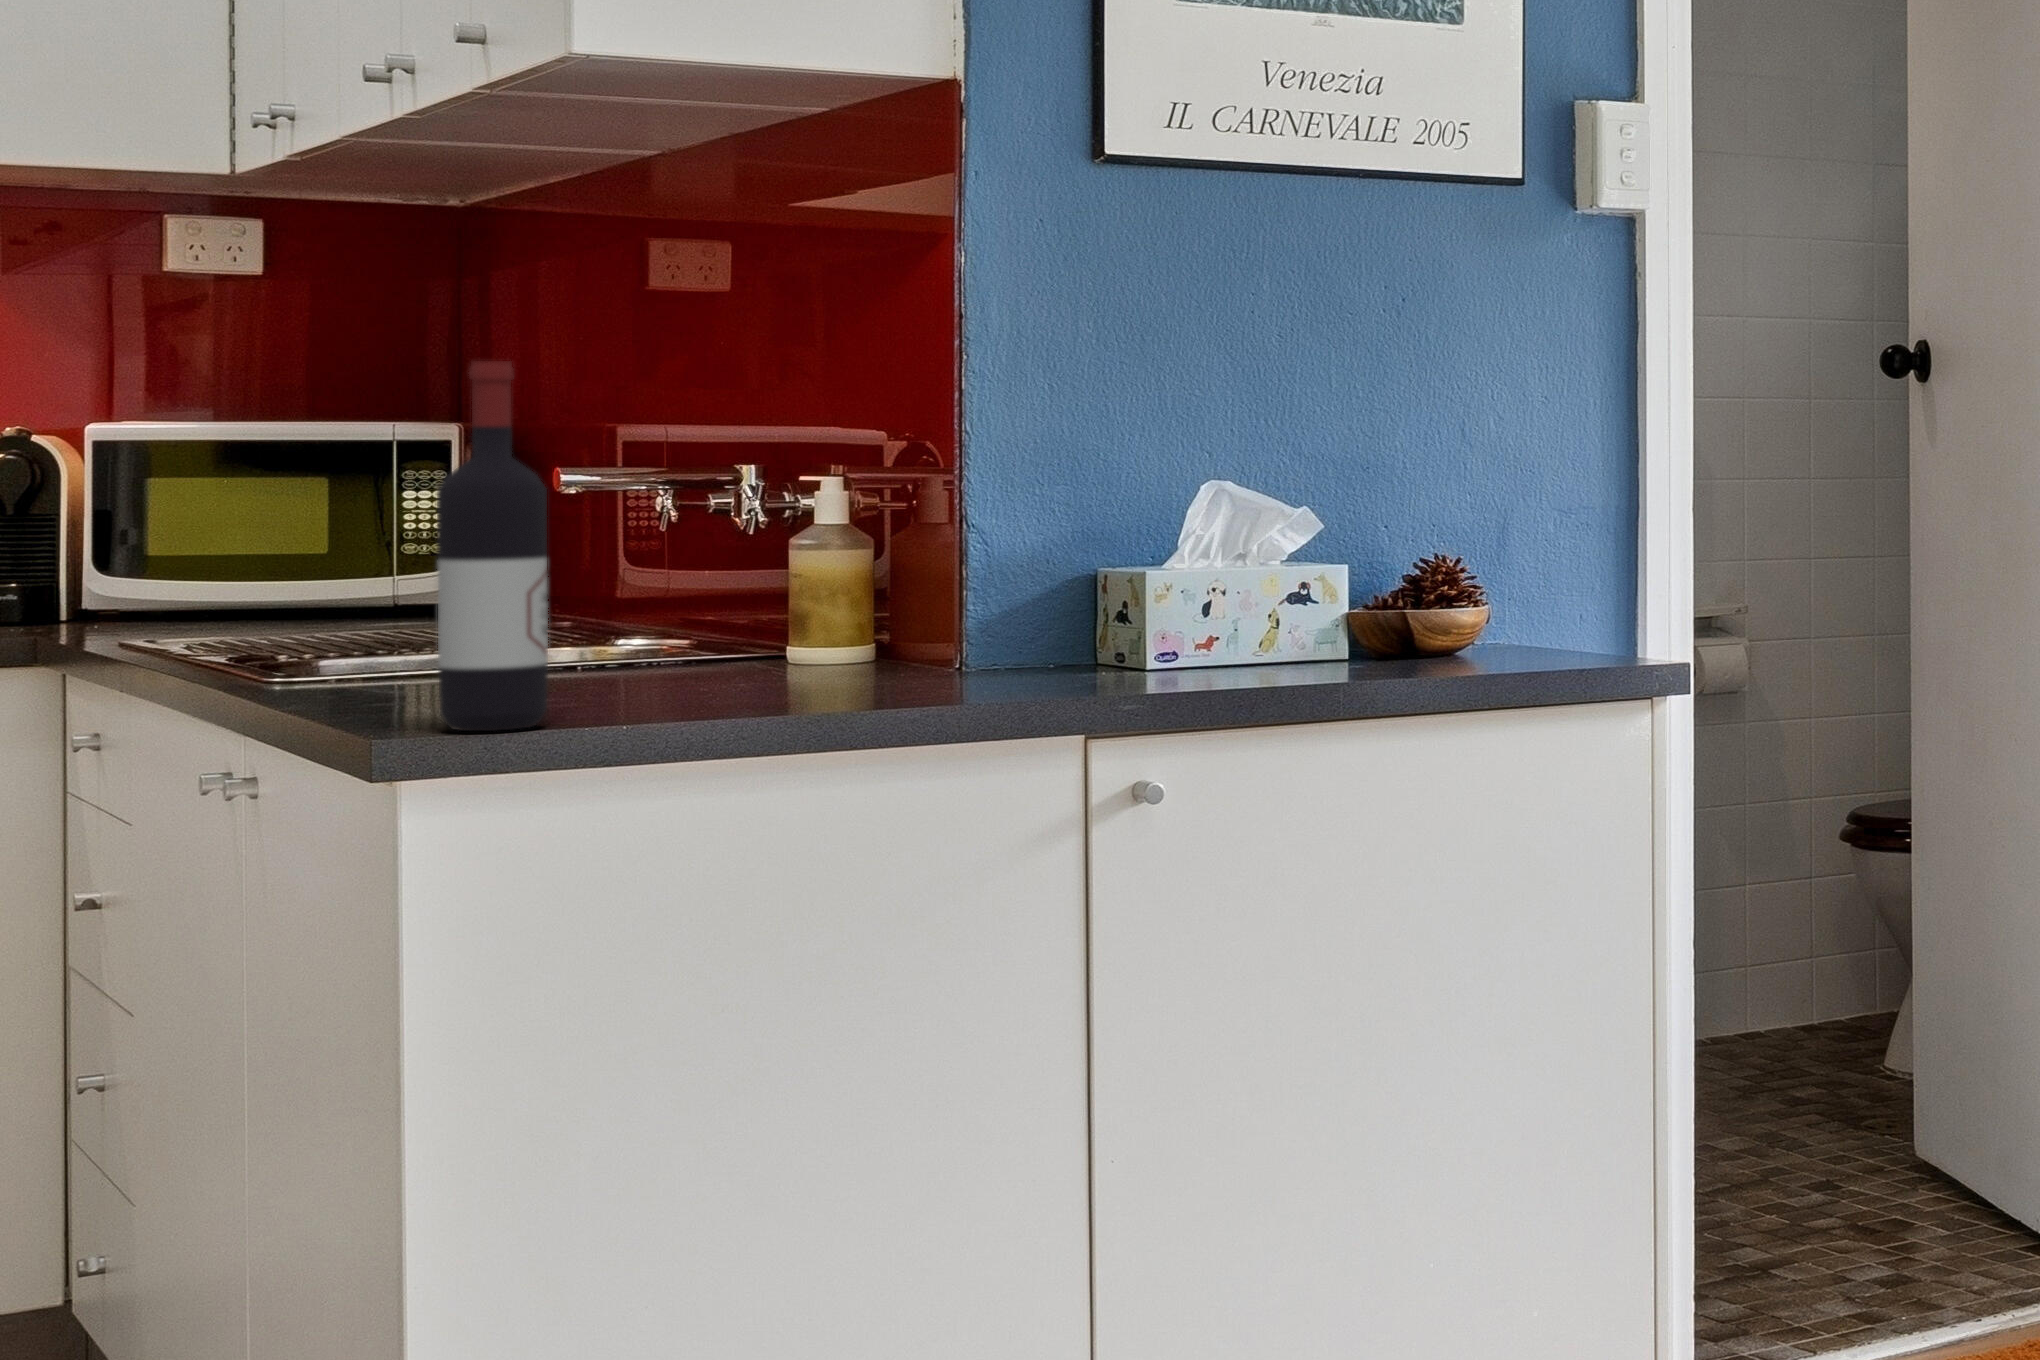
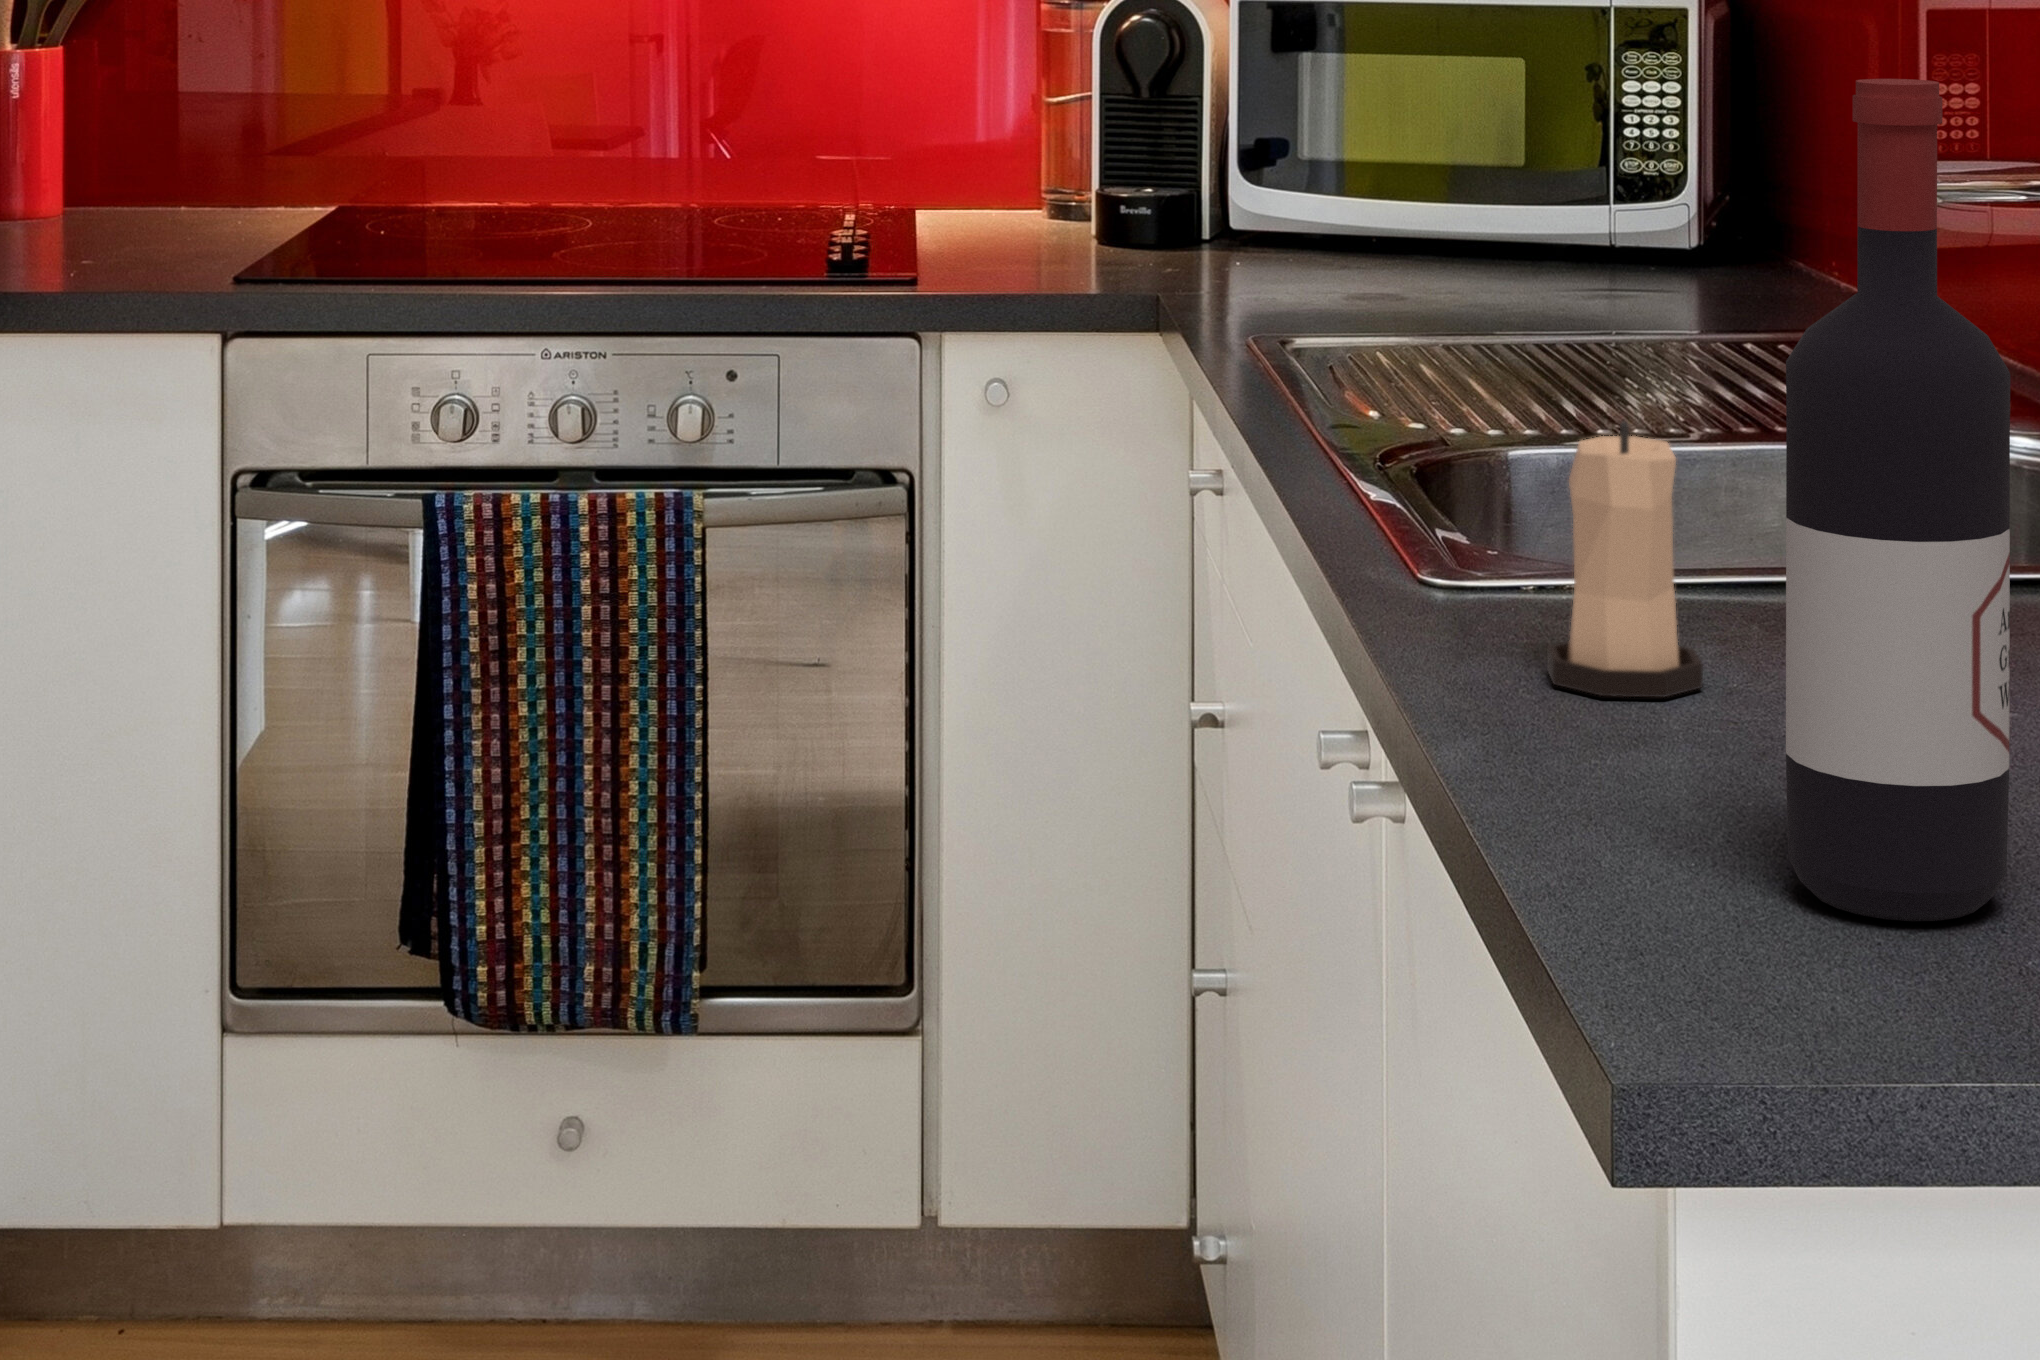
candle: none [320,567,410,705] -> present [1547,421,1703,697]

